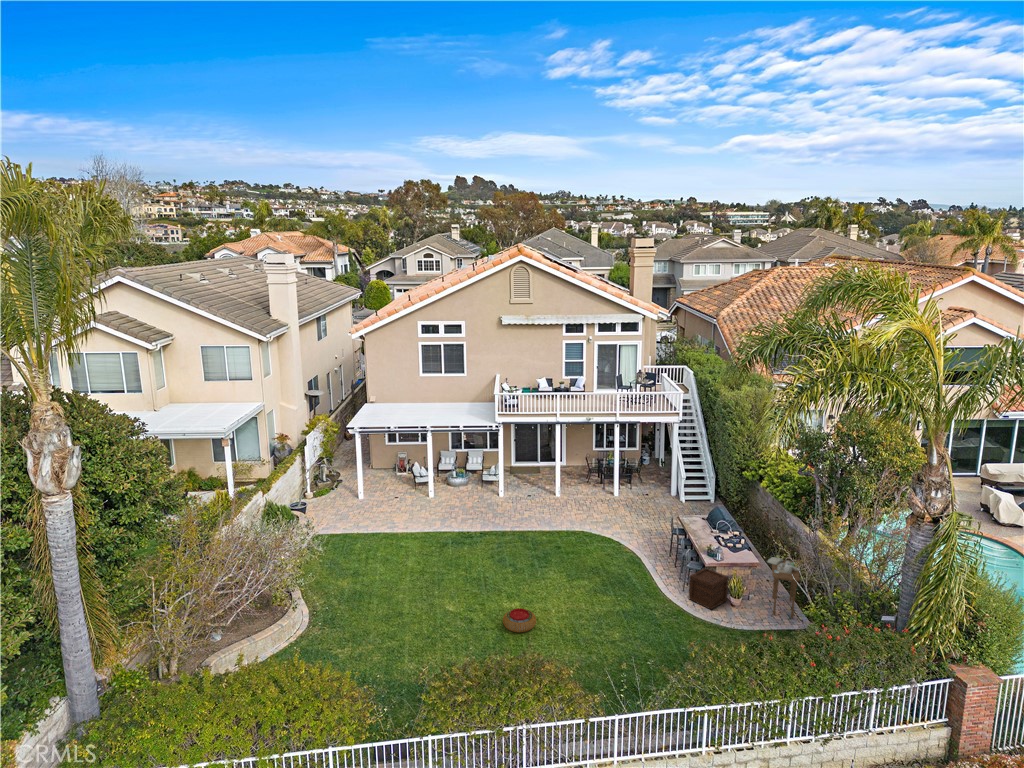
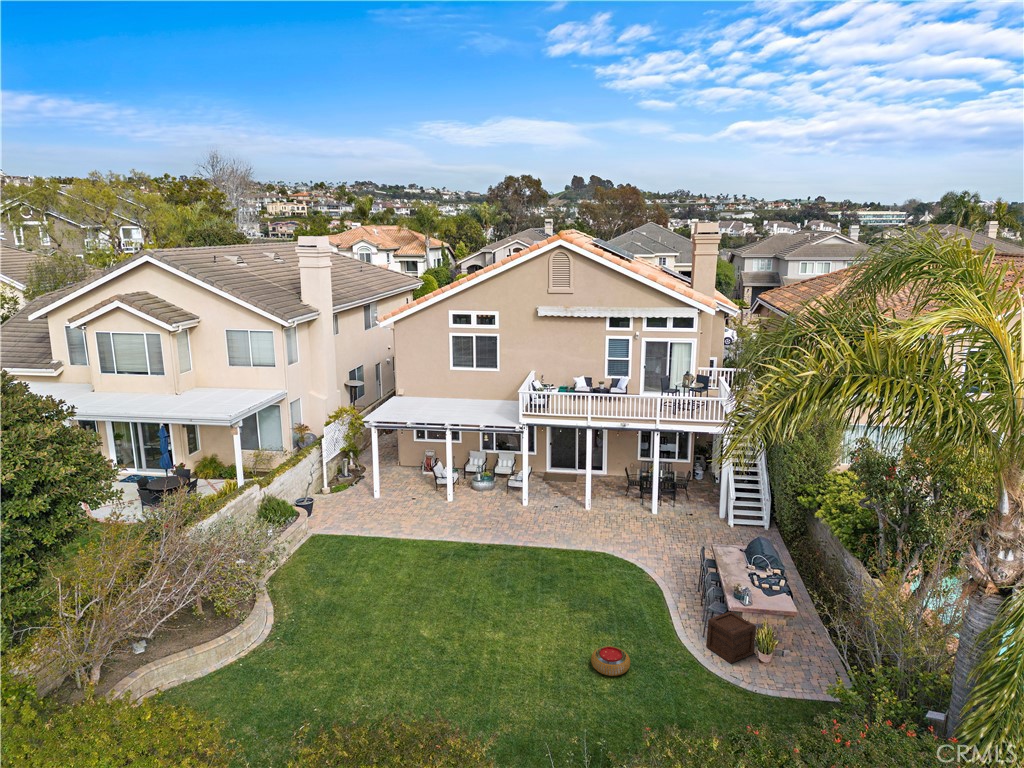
side table: present [768,557,800,618] -> none [806,607,848,685]
pouf: present [503,608,536,632] -> present [591,646,630,676]

